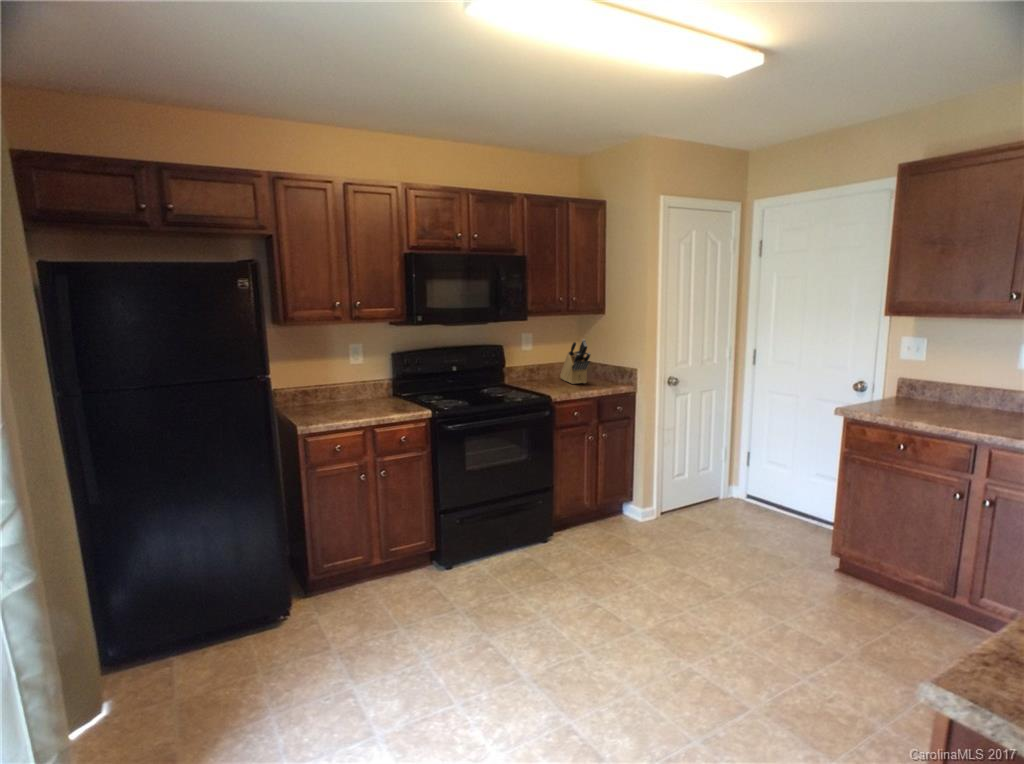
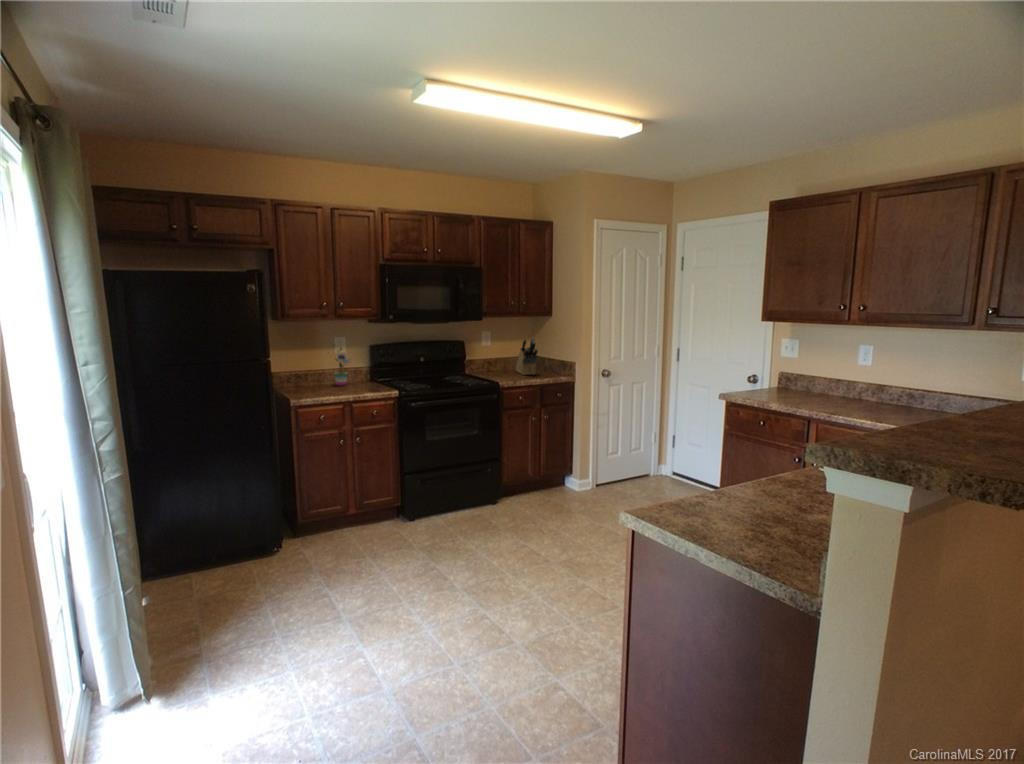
potted plant: none [346,351,370,403] -> present [334,348,350,385]

